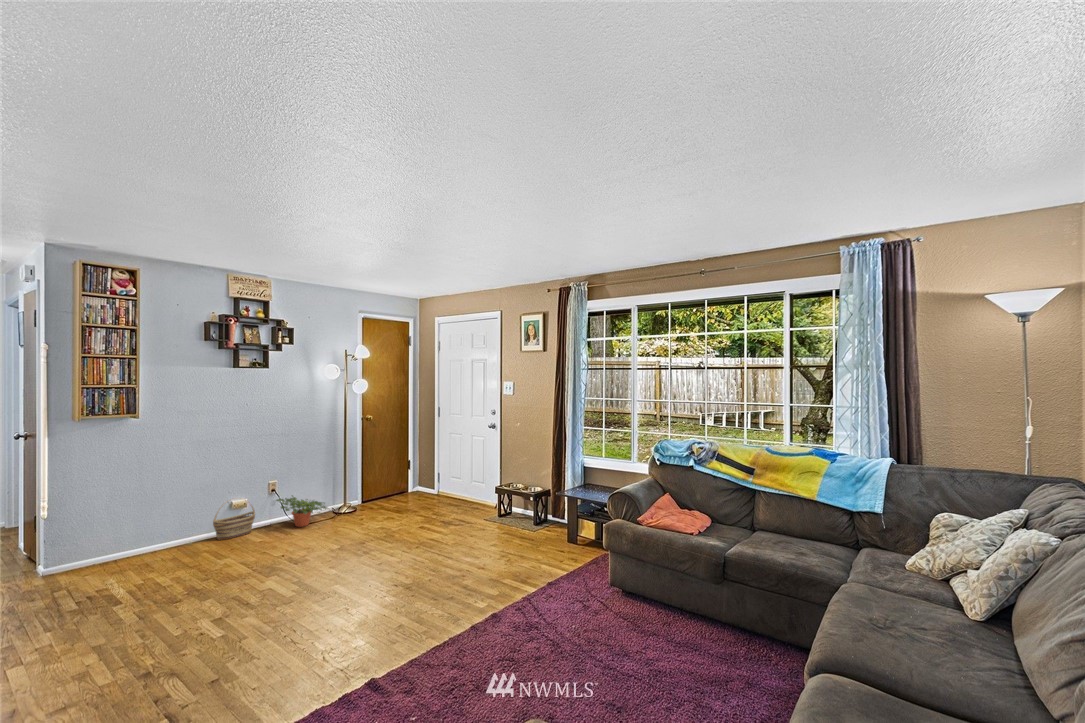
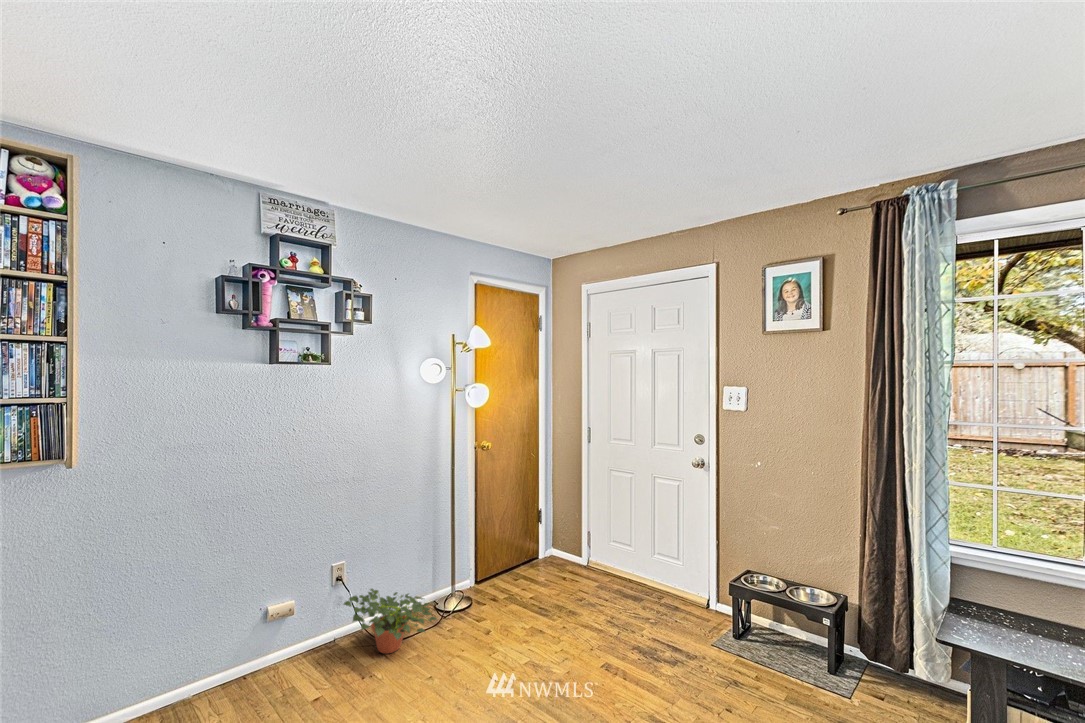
basket: present [213,507,255,540] -> none [229,607,308,696]

